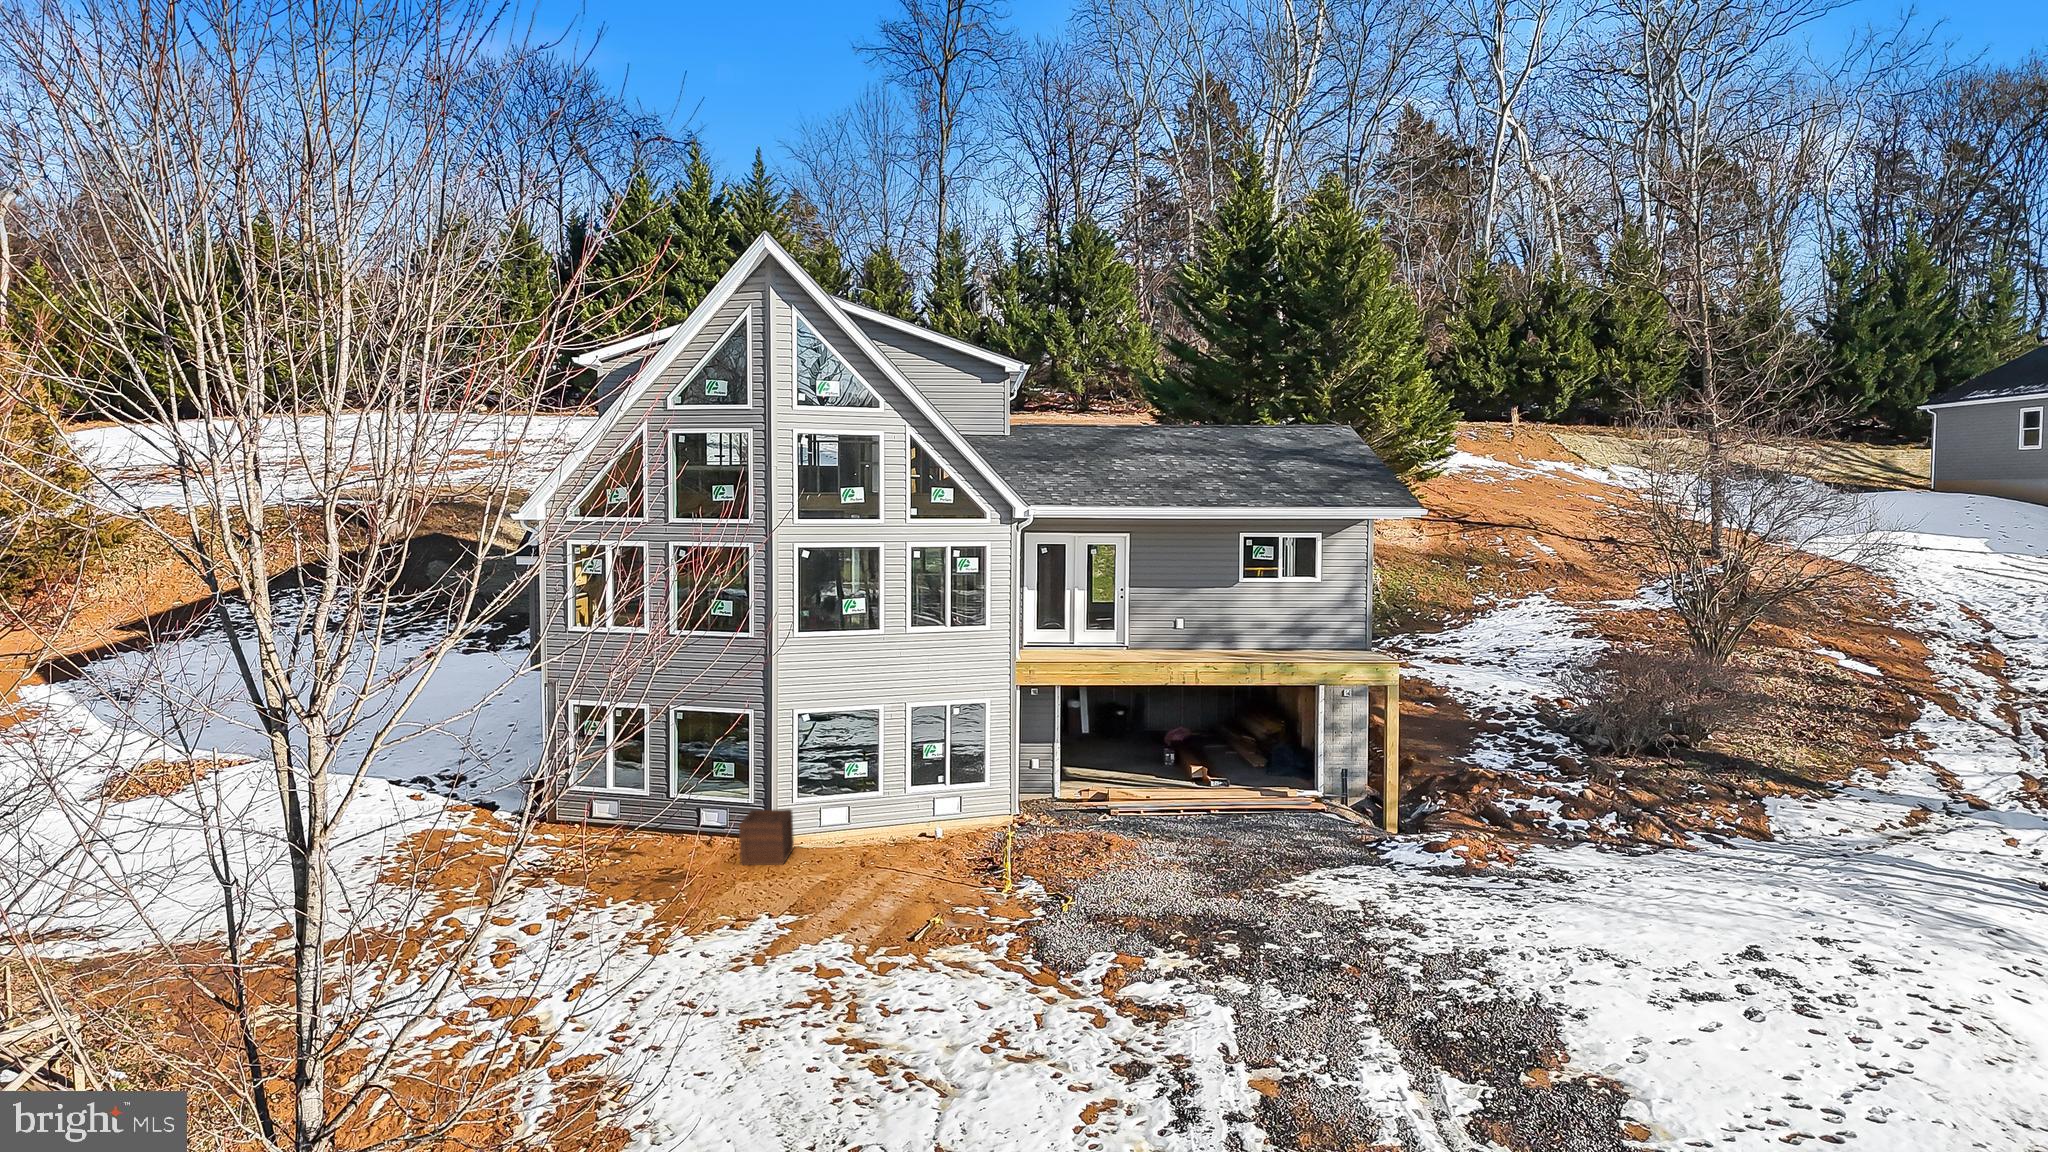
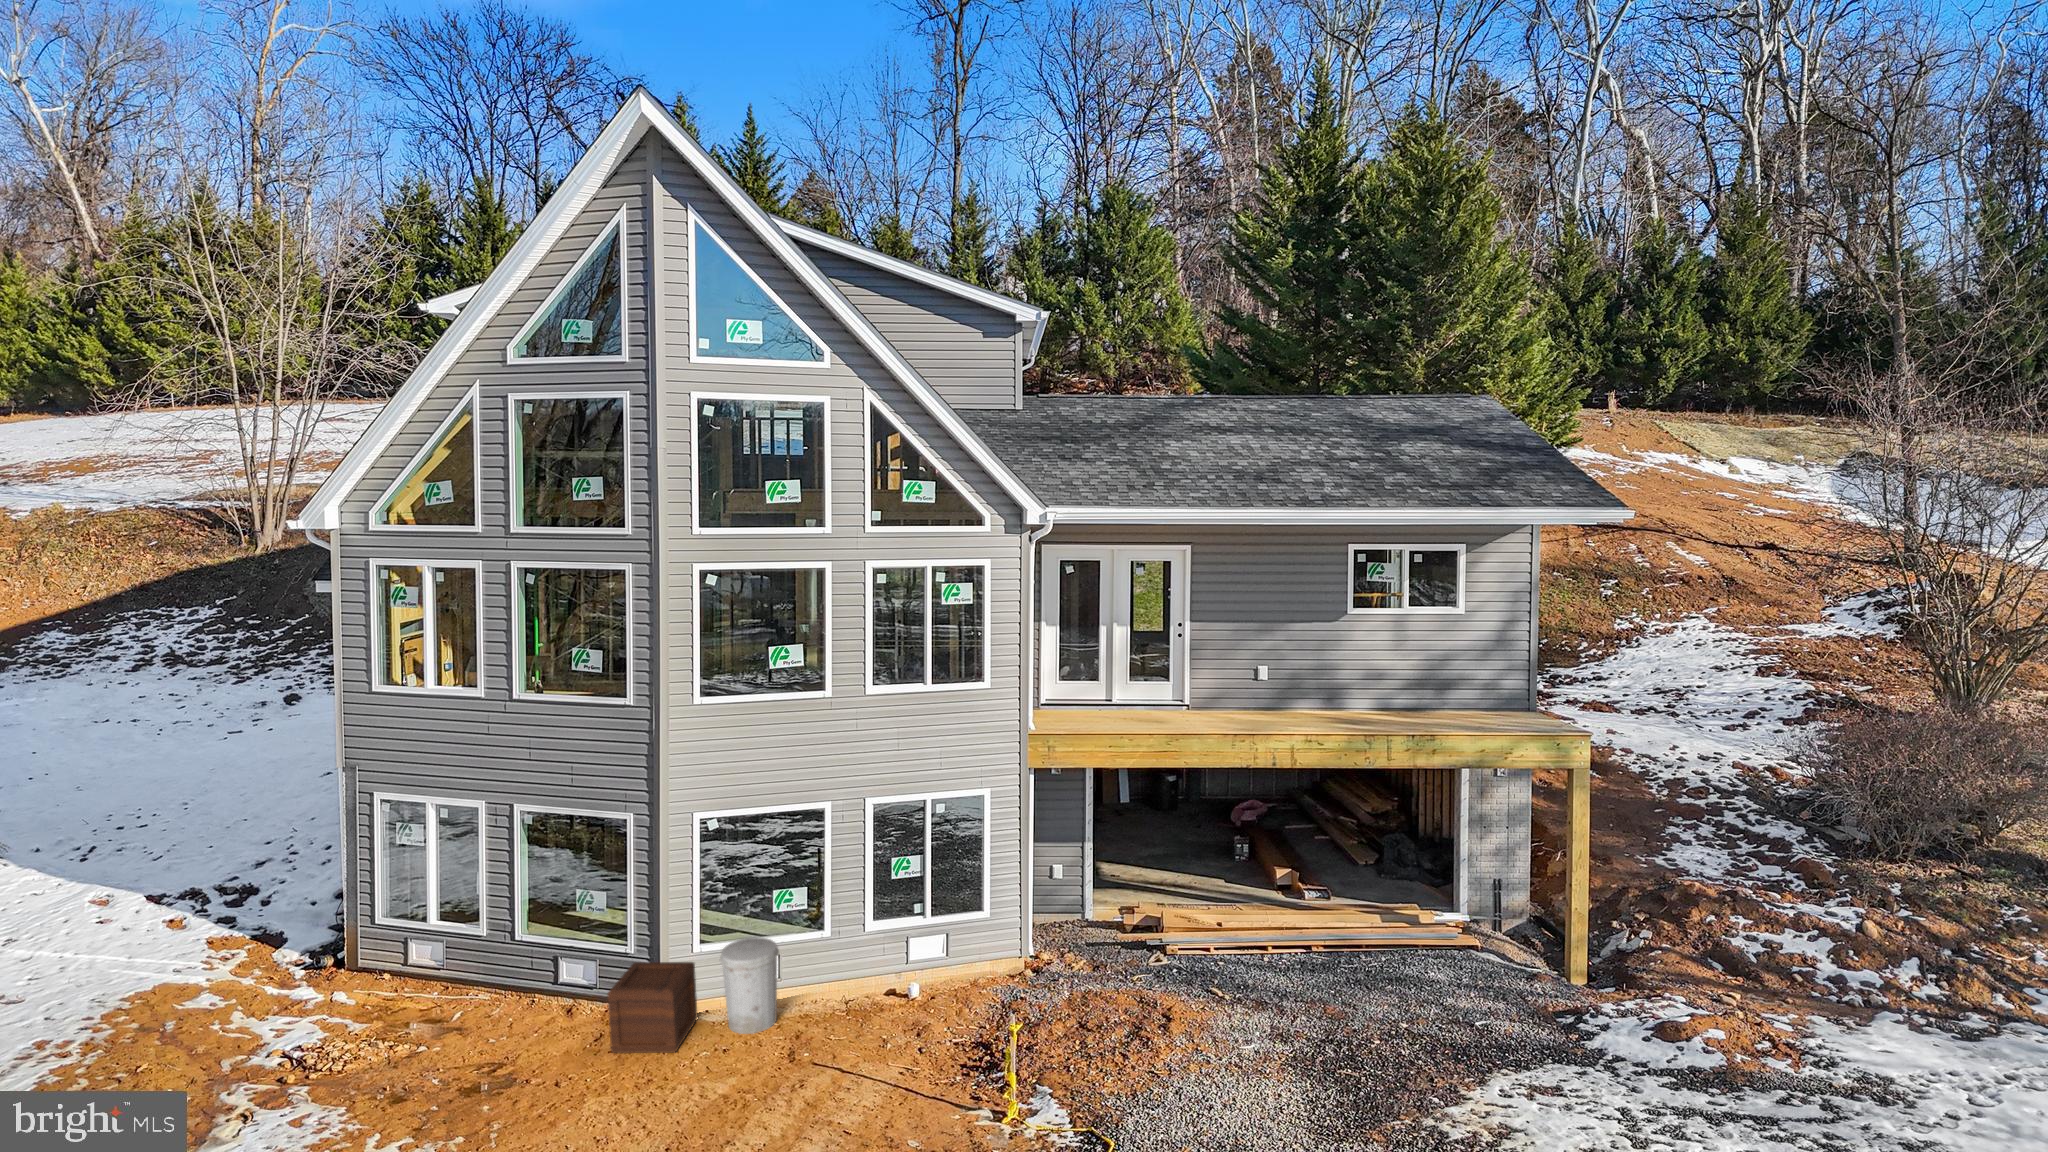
trash can: none [810,795,849,856] -> present [720,938,779,1034]

